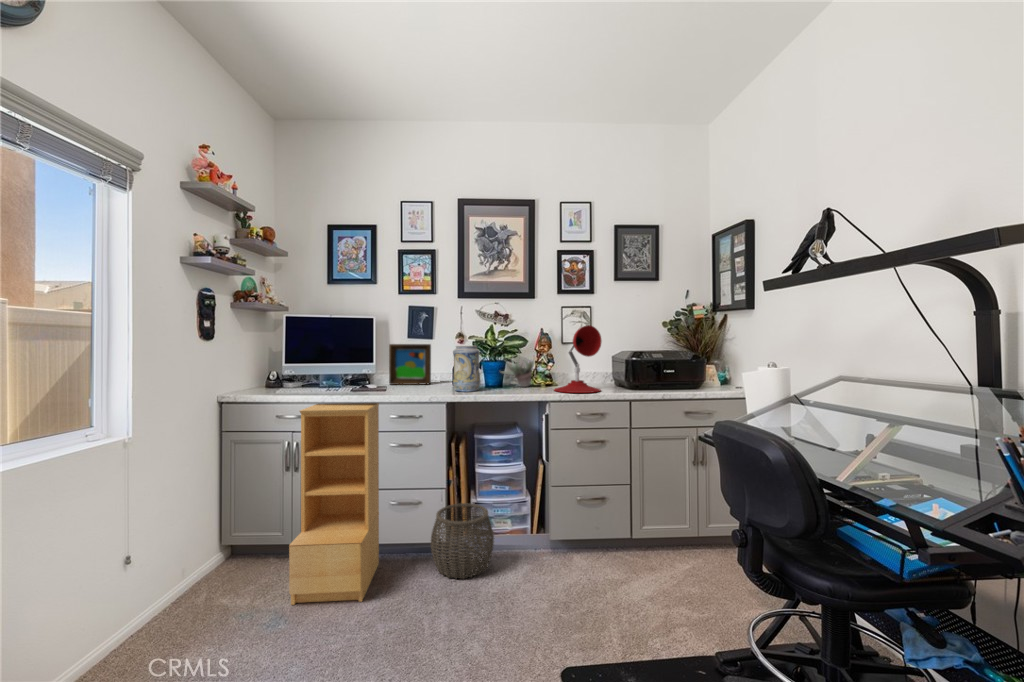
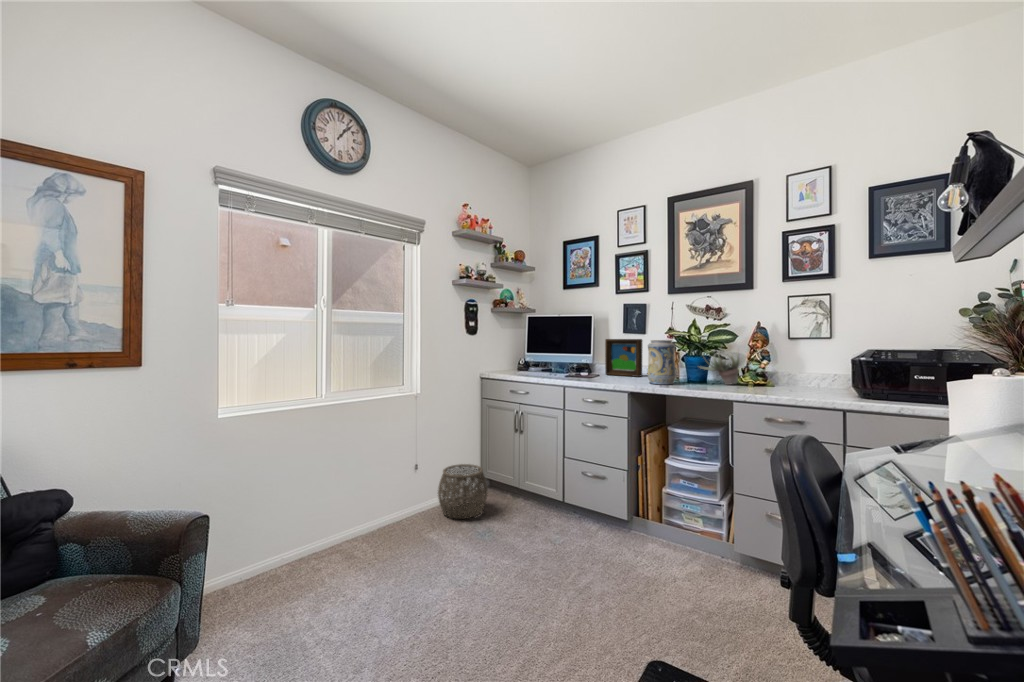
desk lamp: present [554,325,601,393] -> none [755,316,820,395]
bookshelf: present [289,403,379,605] -> none [500,384,575,543]
woven basket: present [431,503,494,578] -> present [438,464,487,519]

